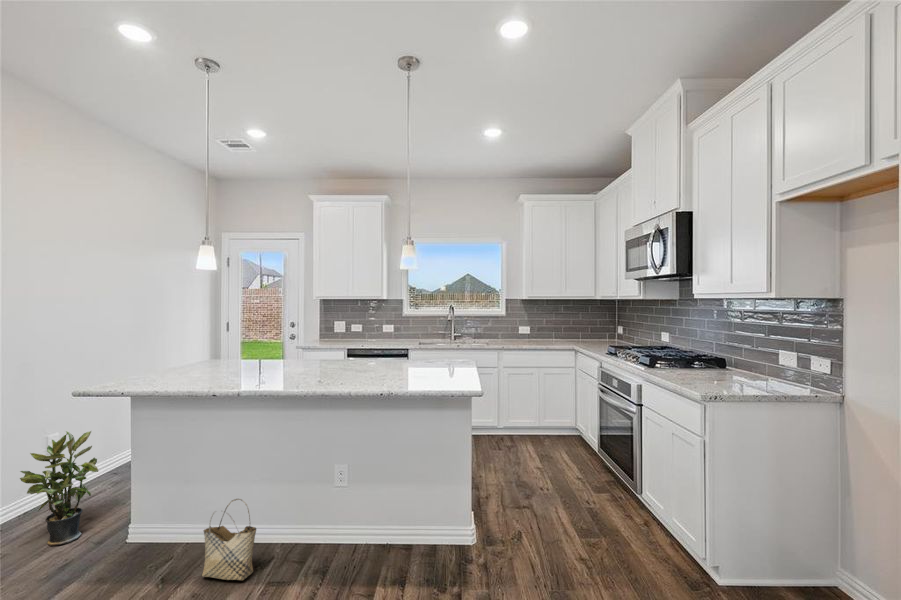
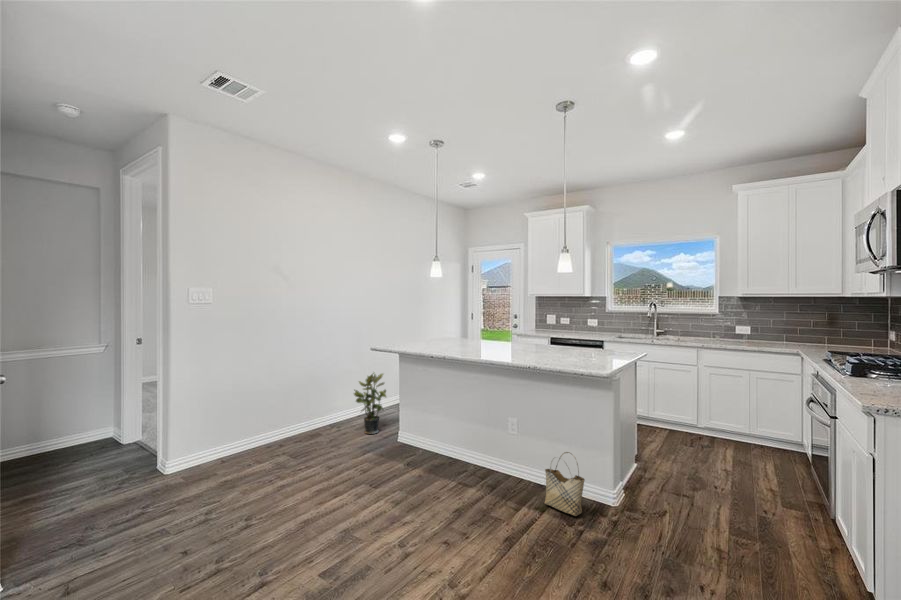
woven basket: present [202,499,256,580] -> present [545,452,585,516]

